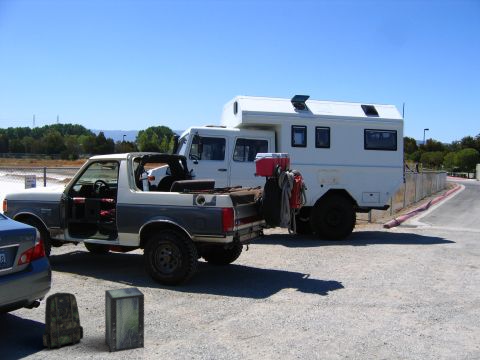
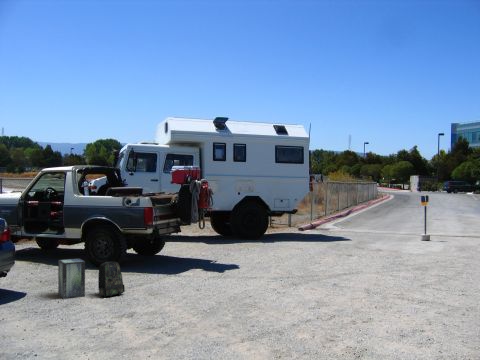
backpack: present [42,292,83,348] -> present [98,262,125,297]

